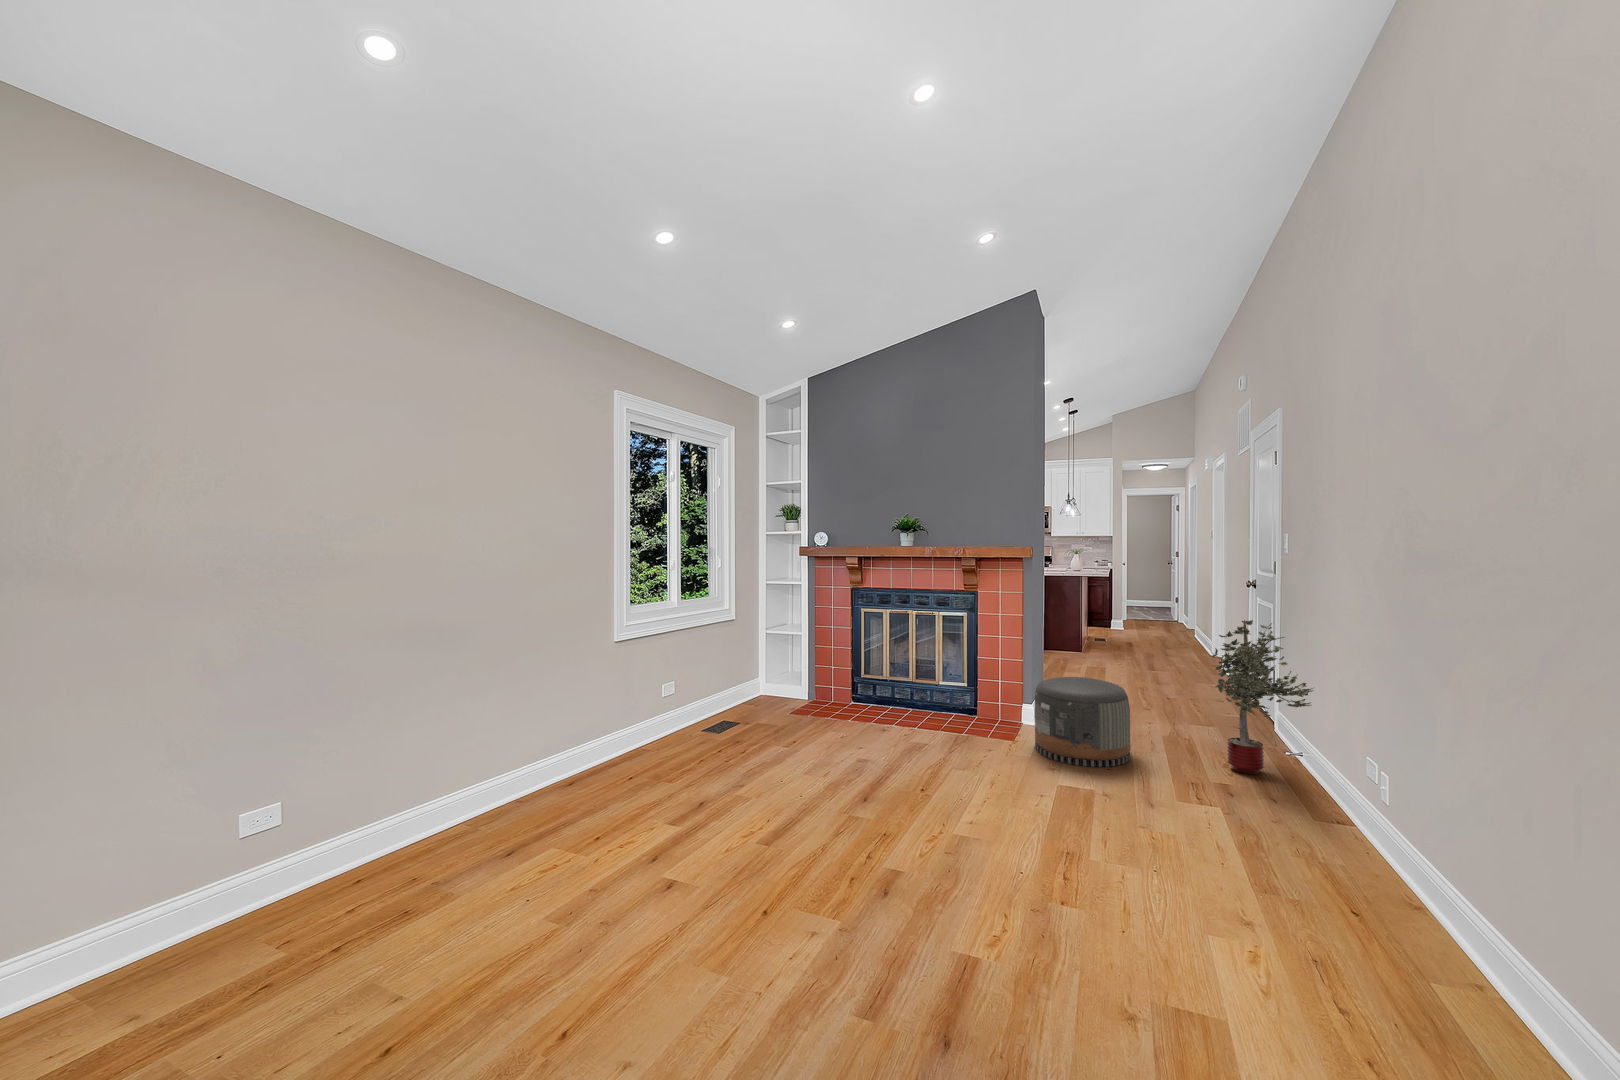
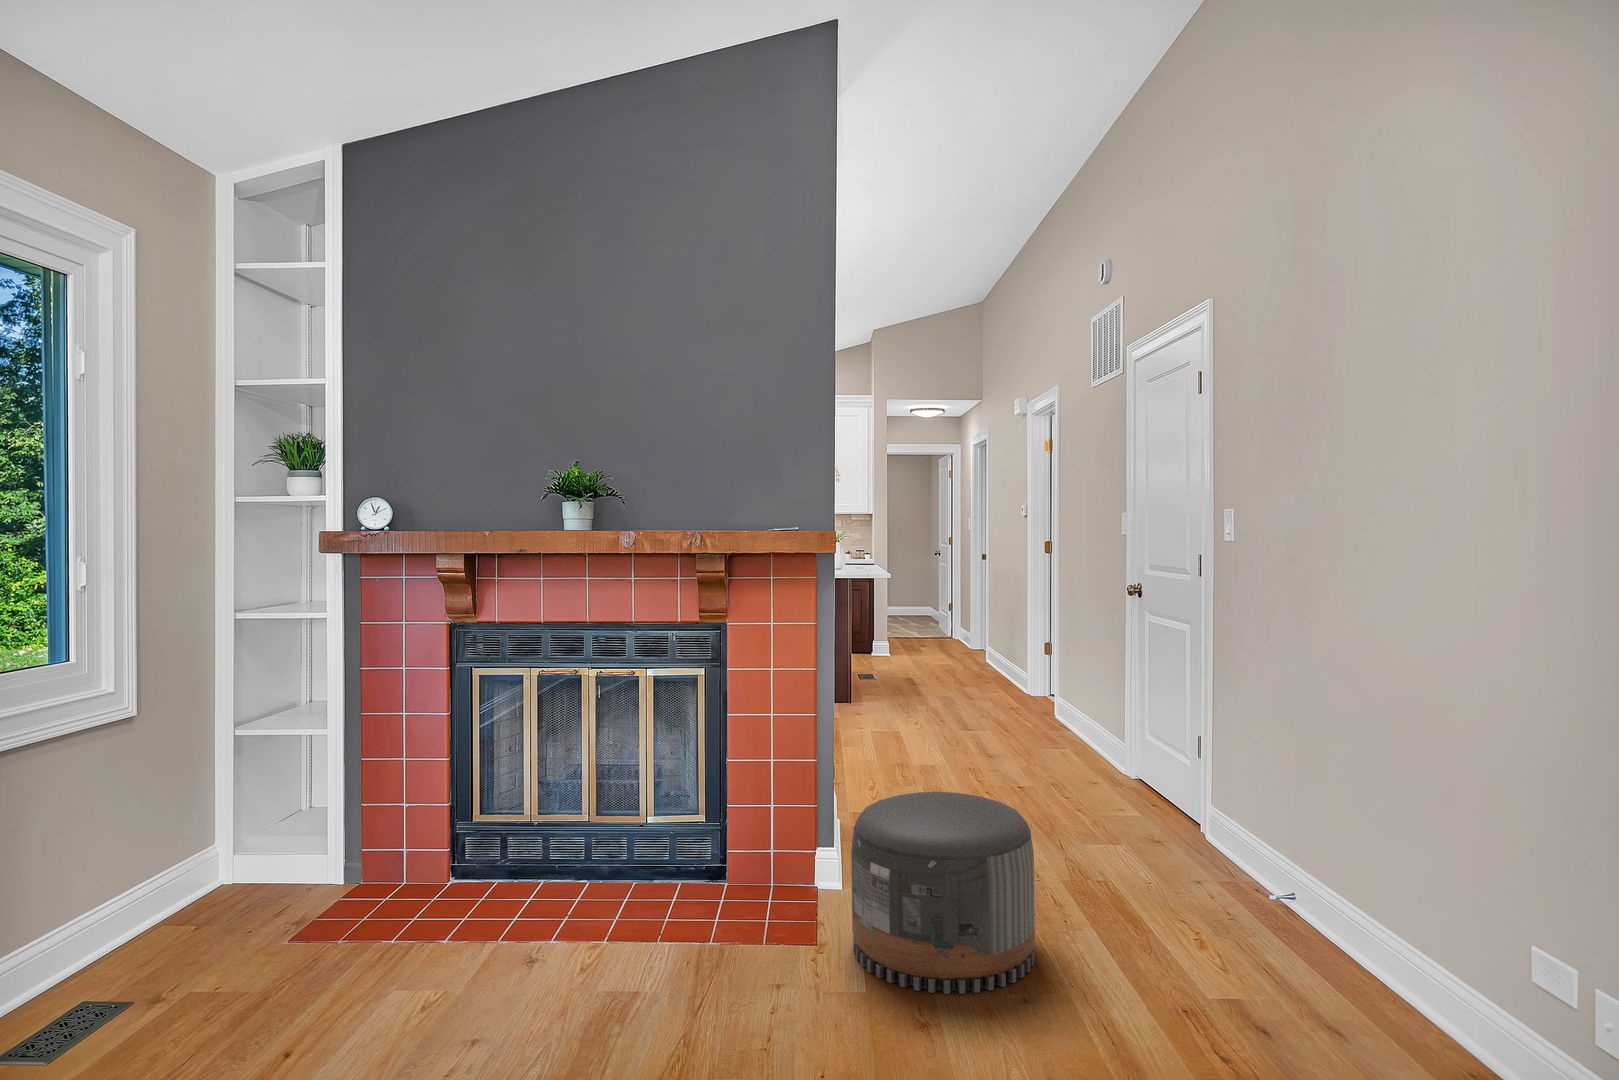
potted tree: present [1212,620,1313,774] -> none [1169,664,1349,957]

